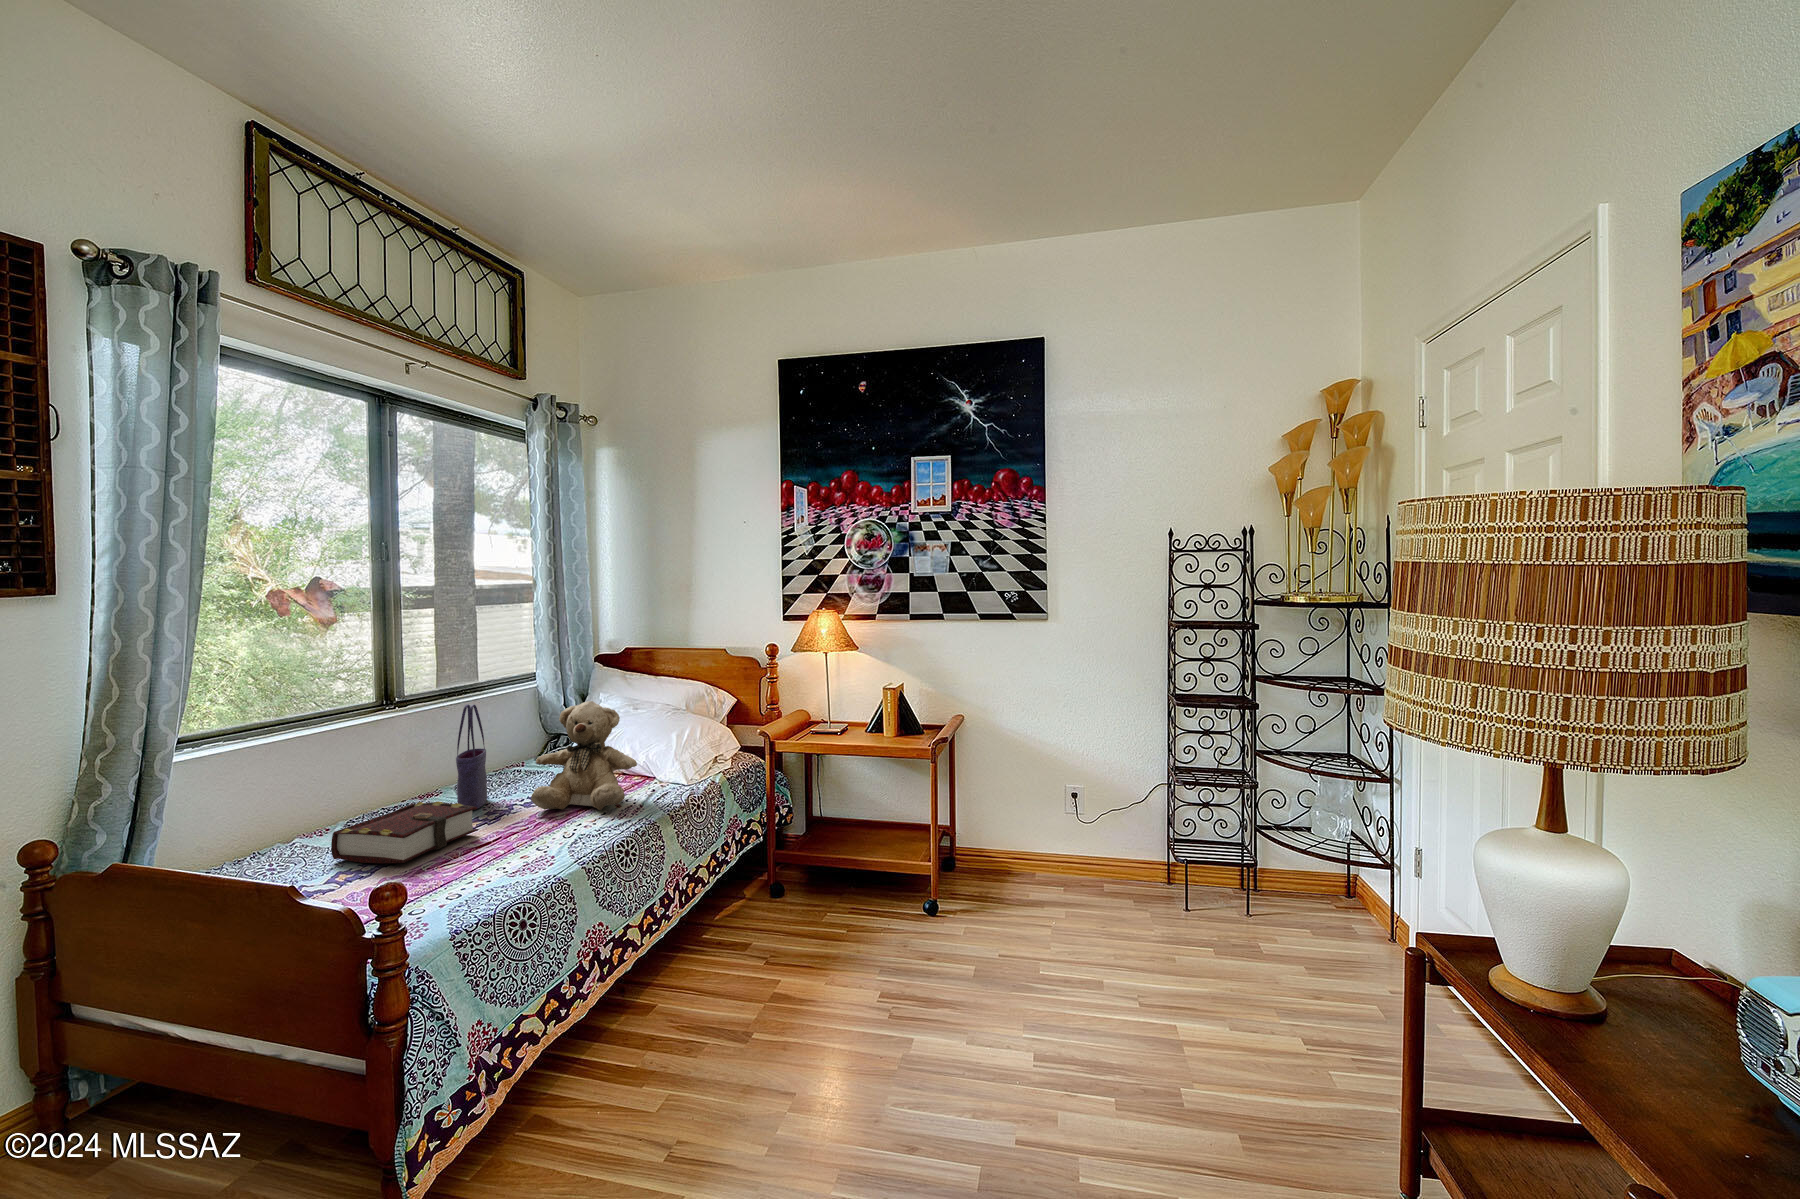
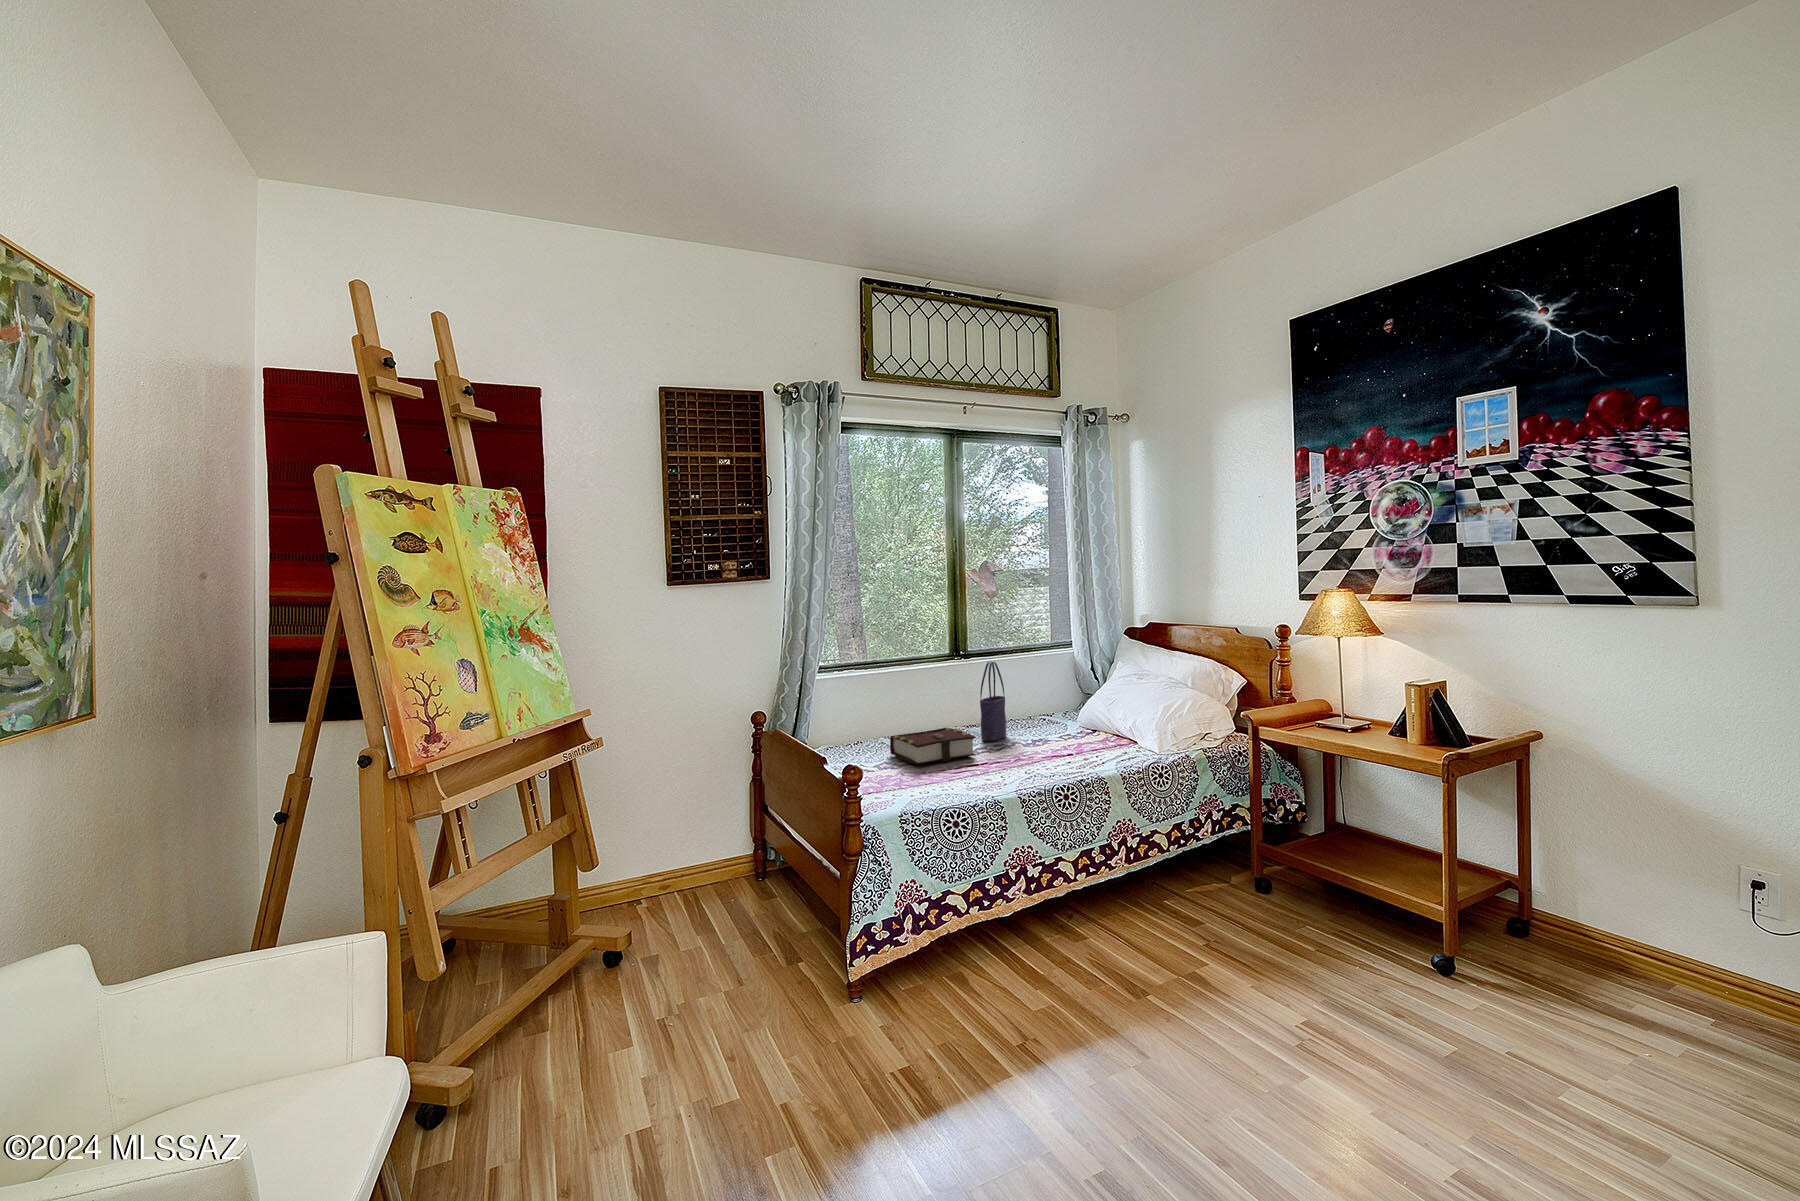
teddy bear: present [531,701,637,810] -> none [1021,667,1107,759]

